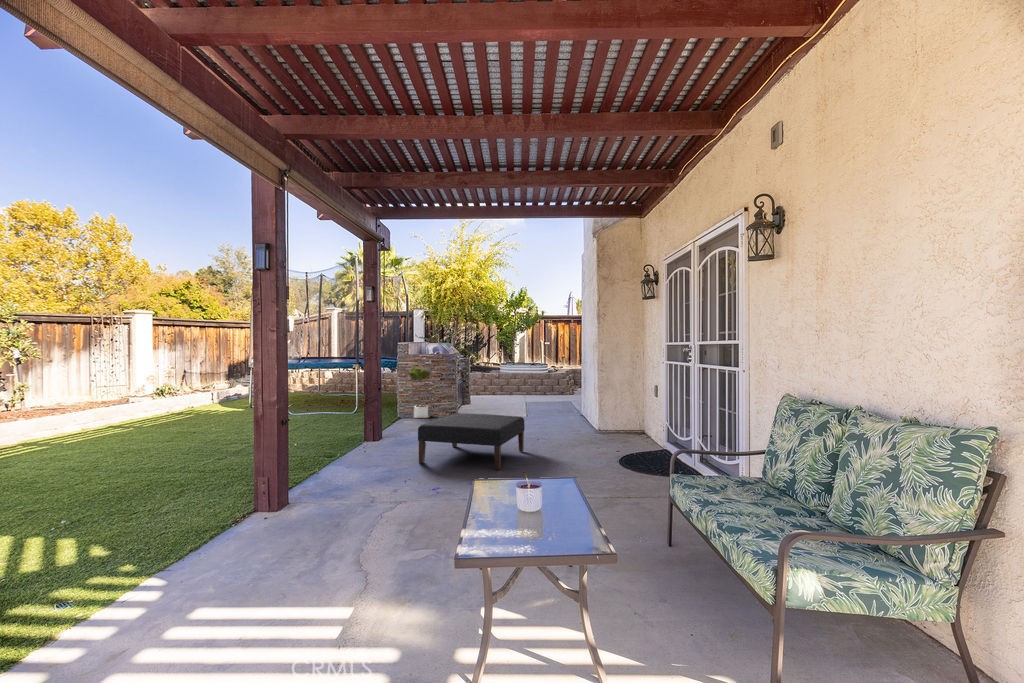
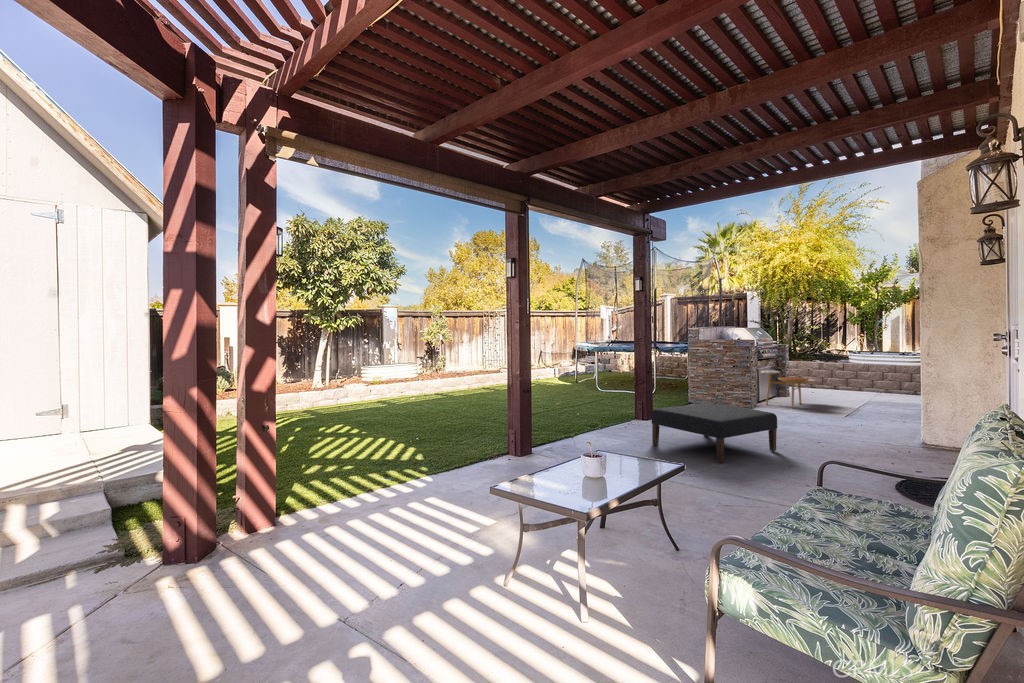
potted tree: present [409,367,430,418] -> none [697,353,722,406]
side table: none [460,381,501,413] -> present [761,370,817,408]

